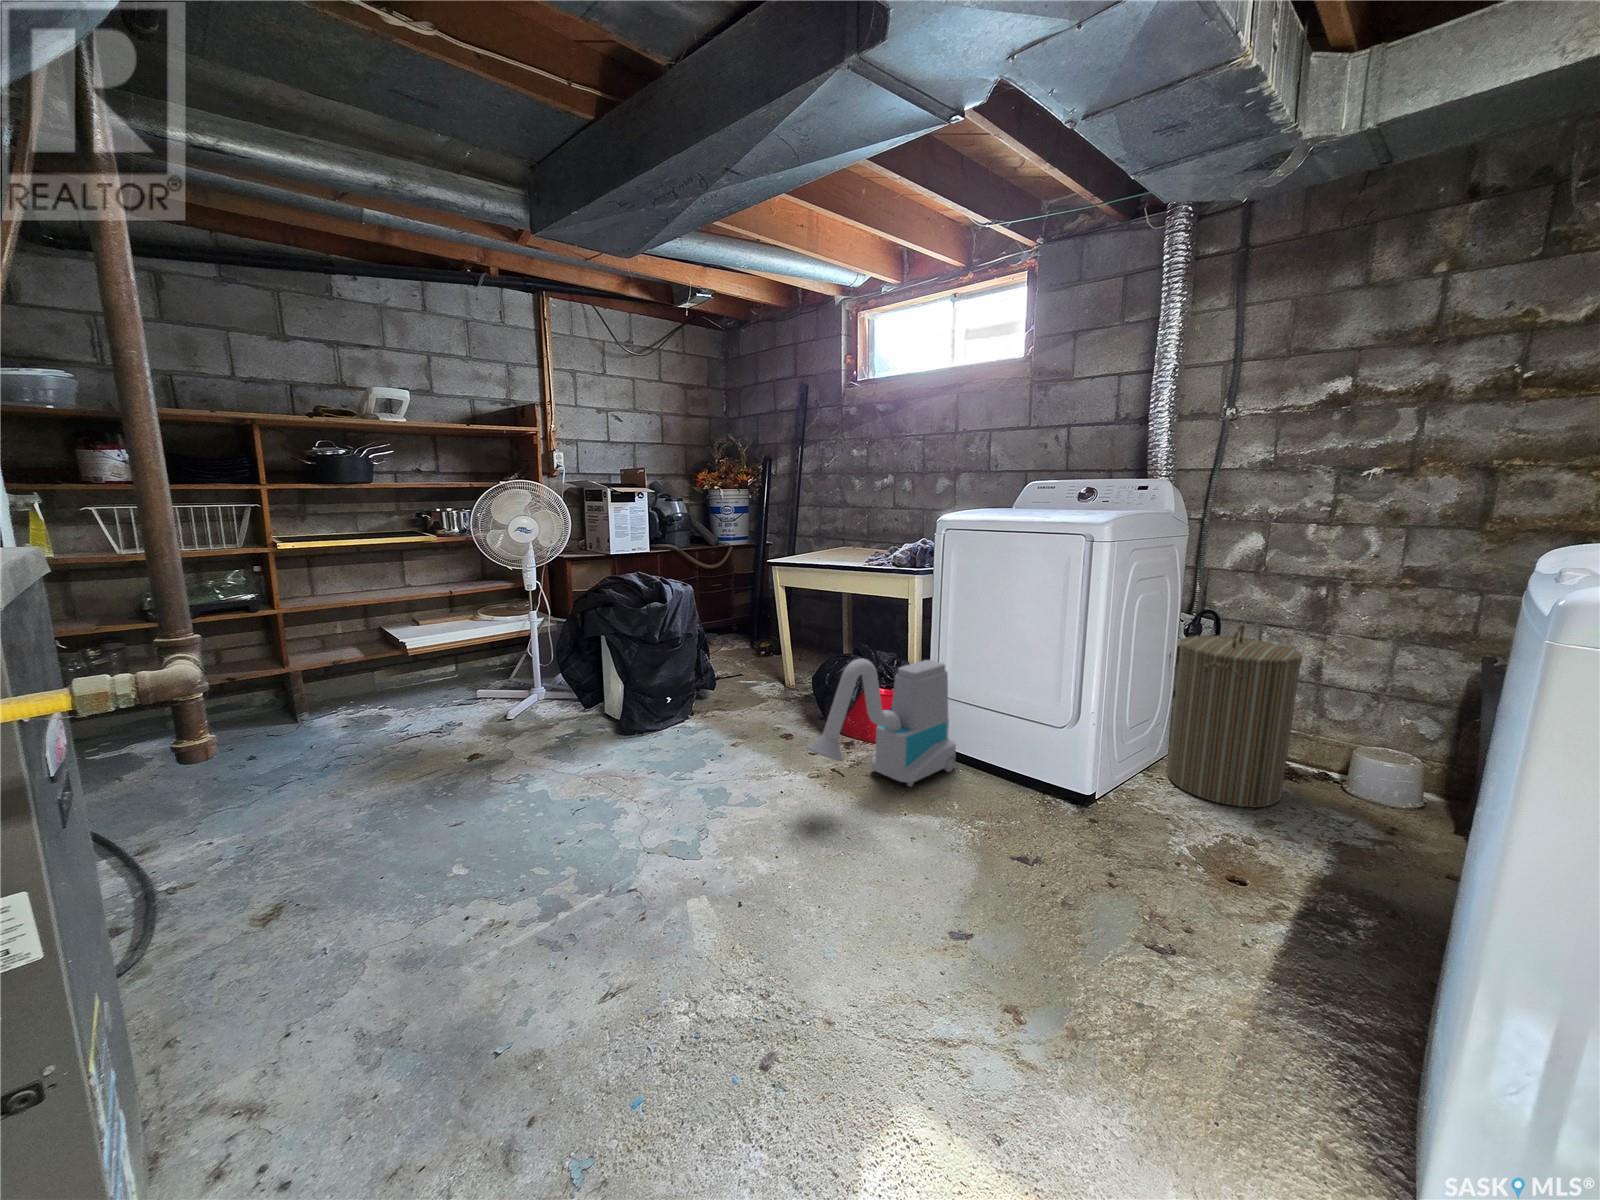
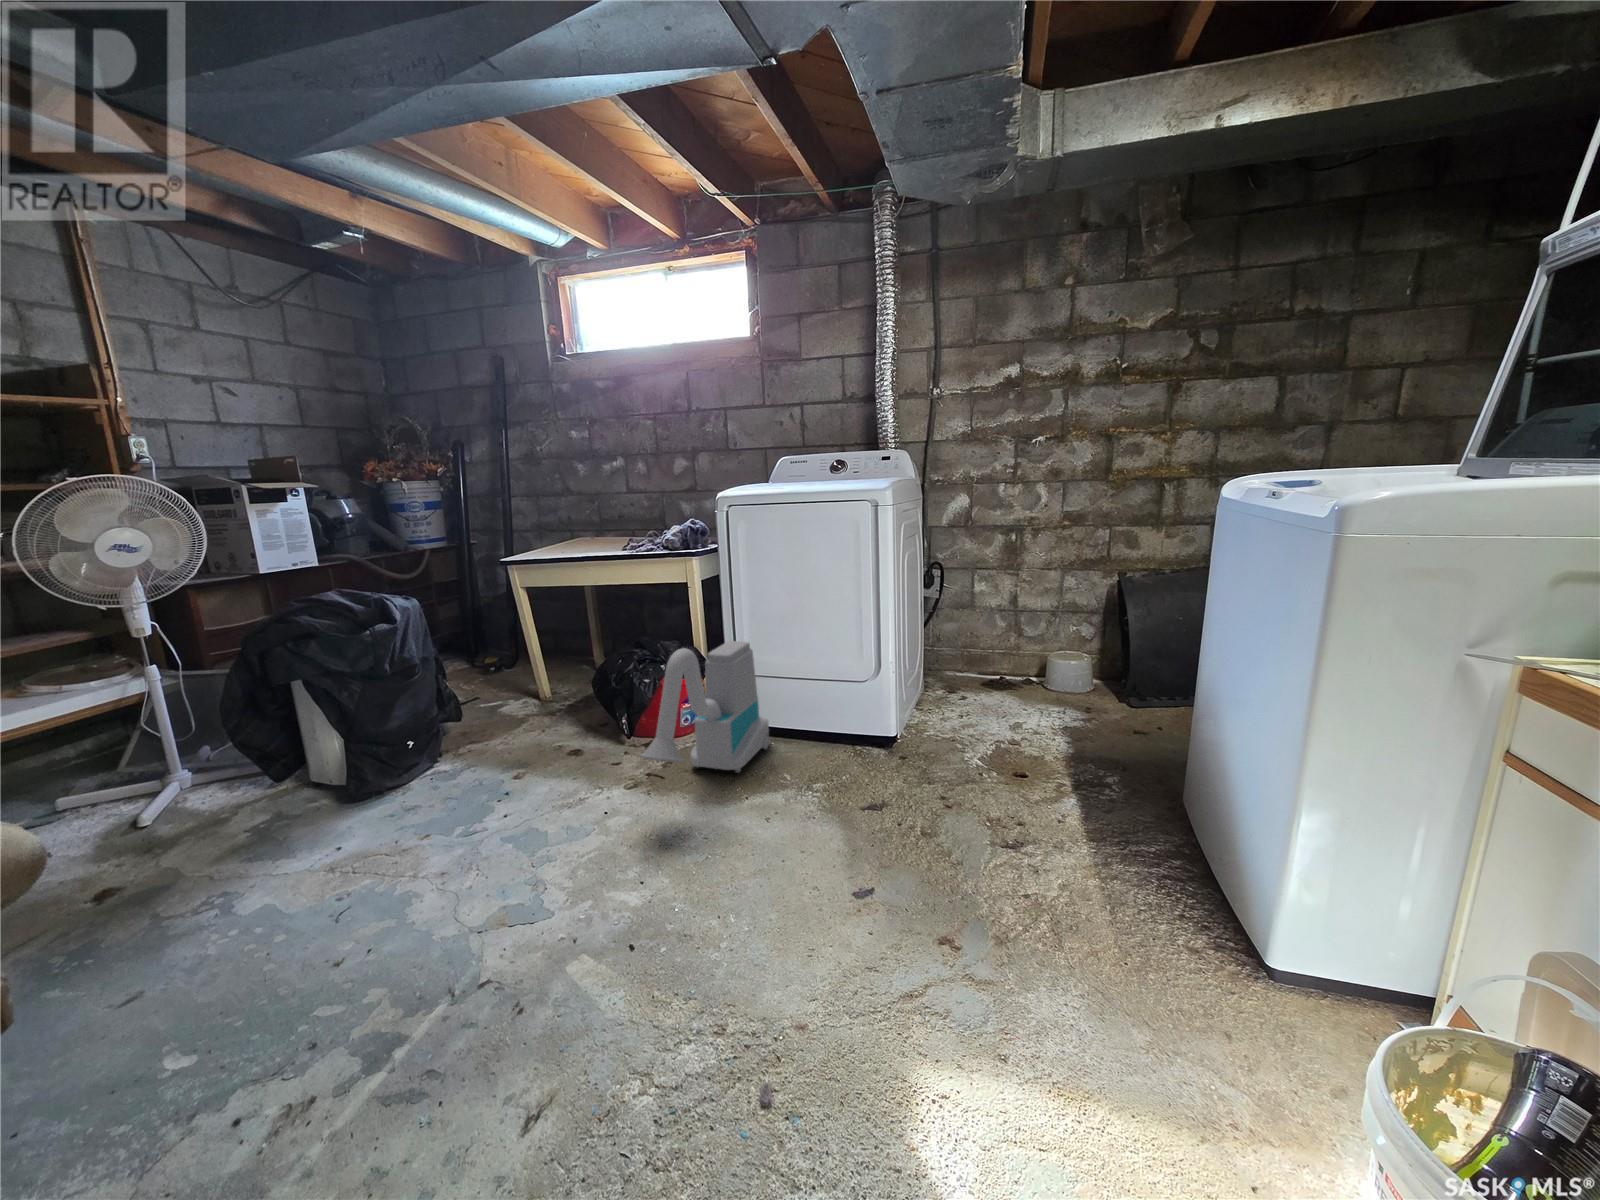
laundry hamper: present [1166,624,1302,807] -> none [936,568,1025,719]

